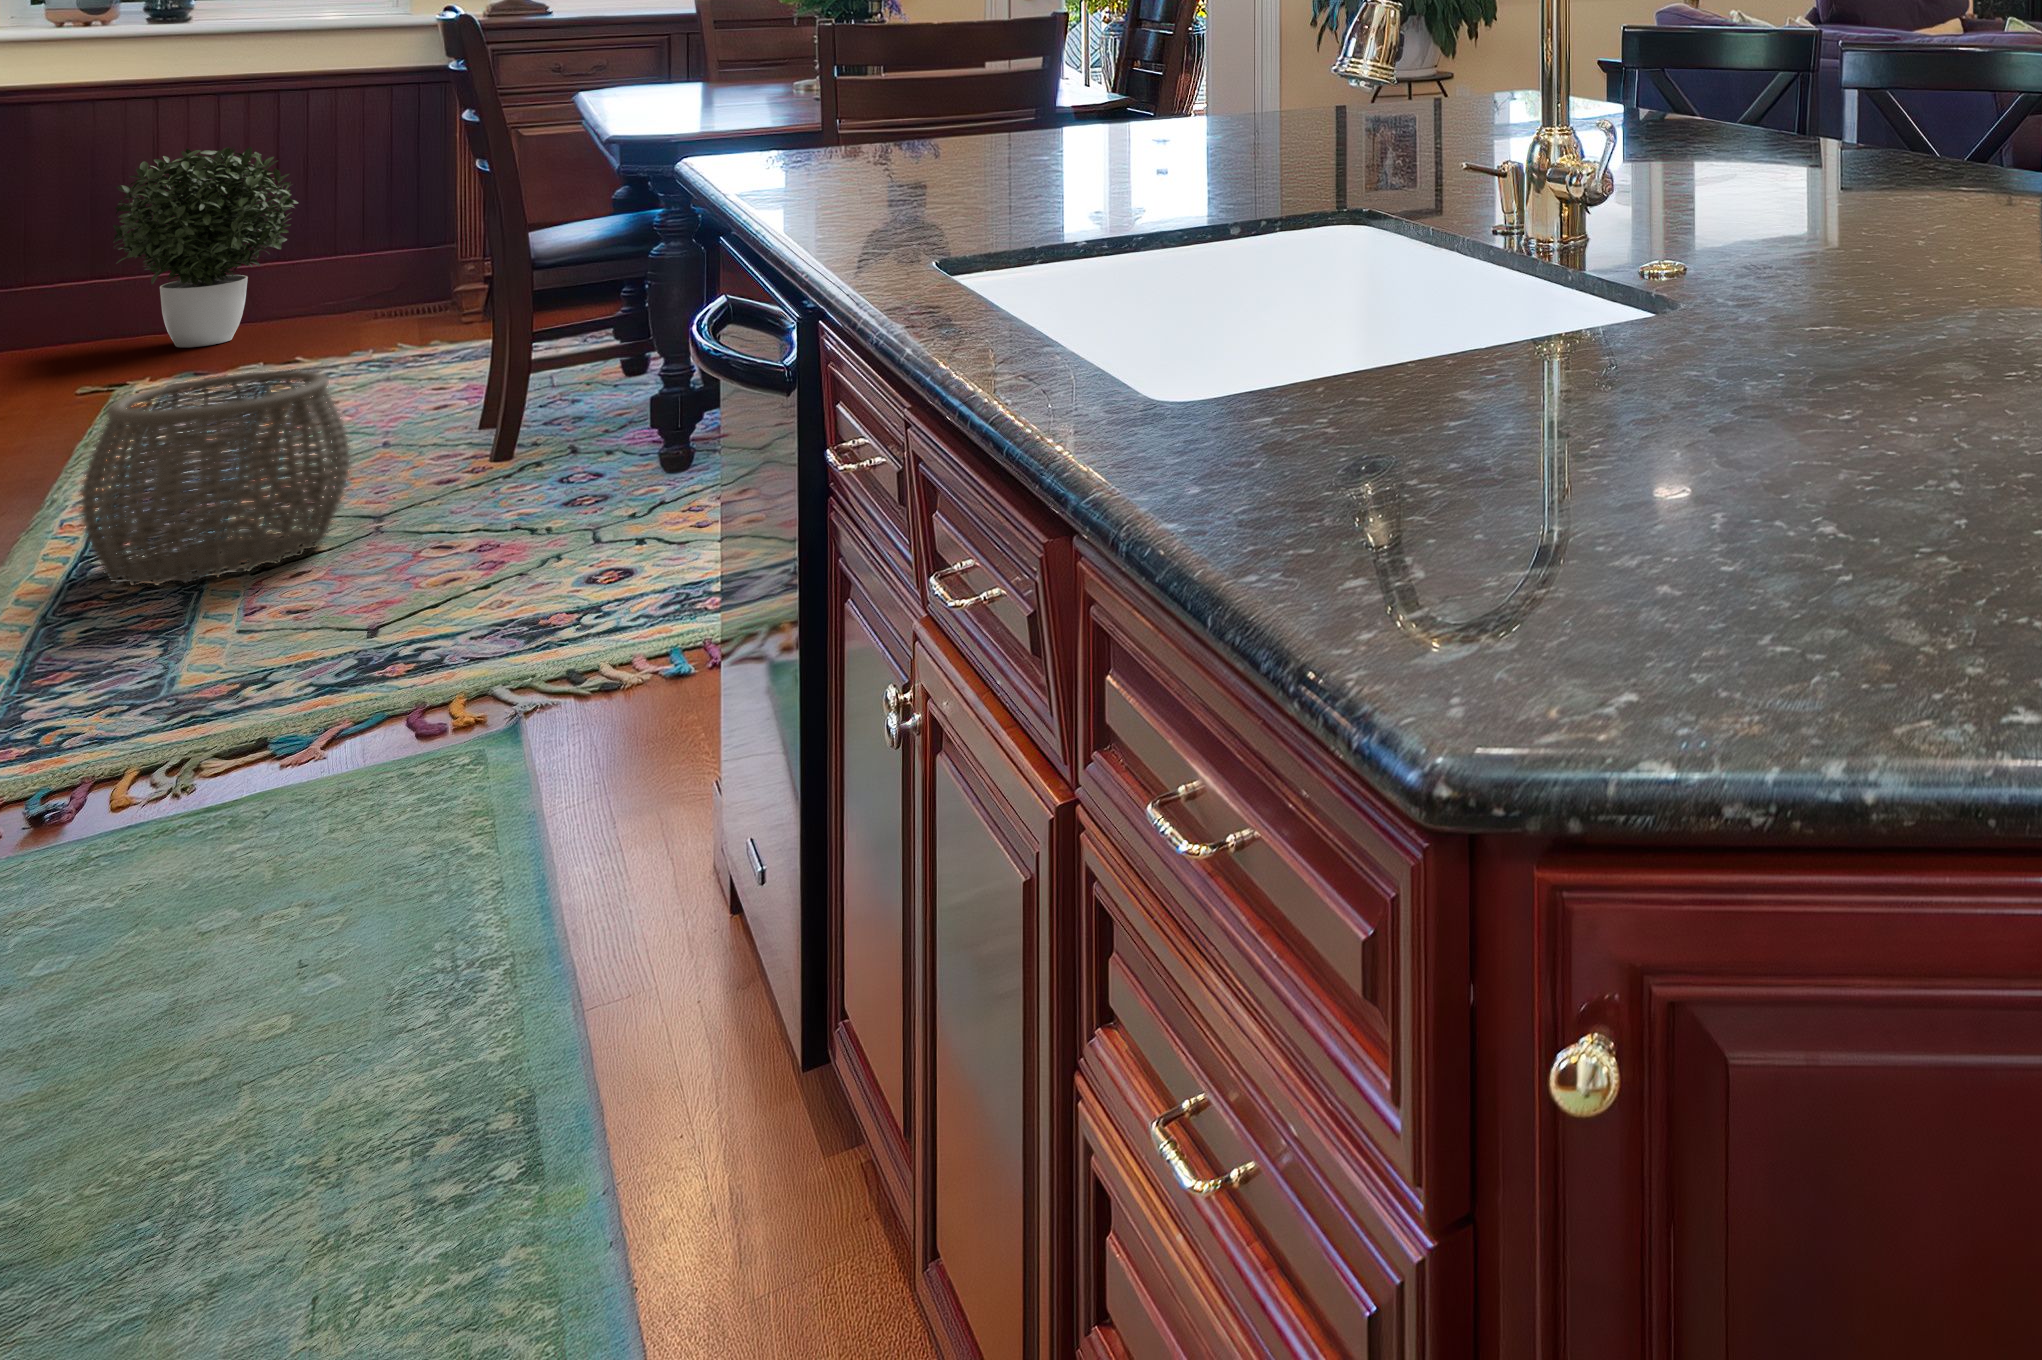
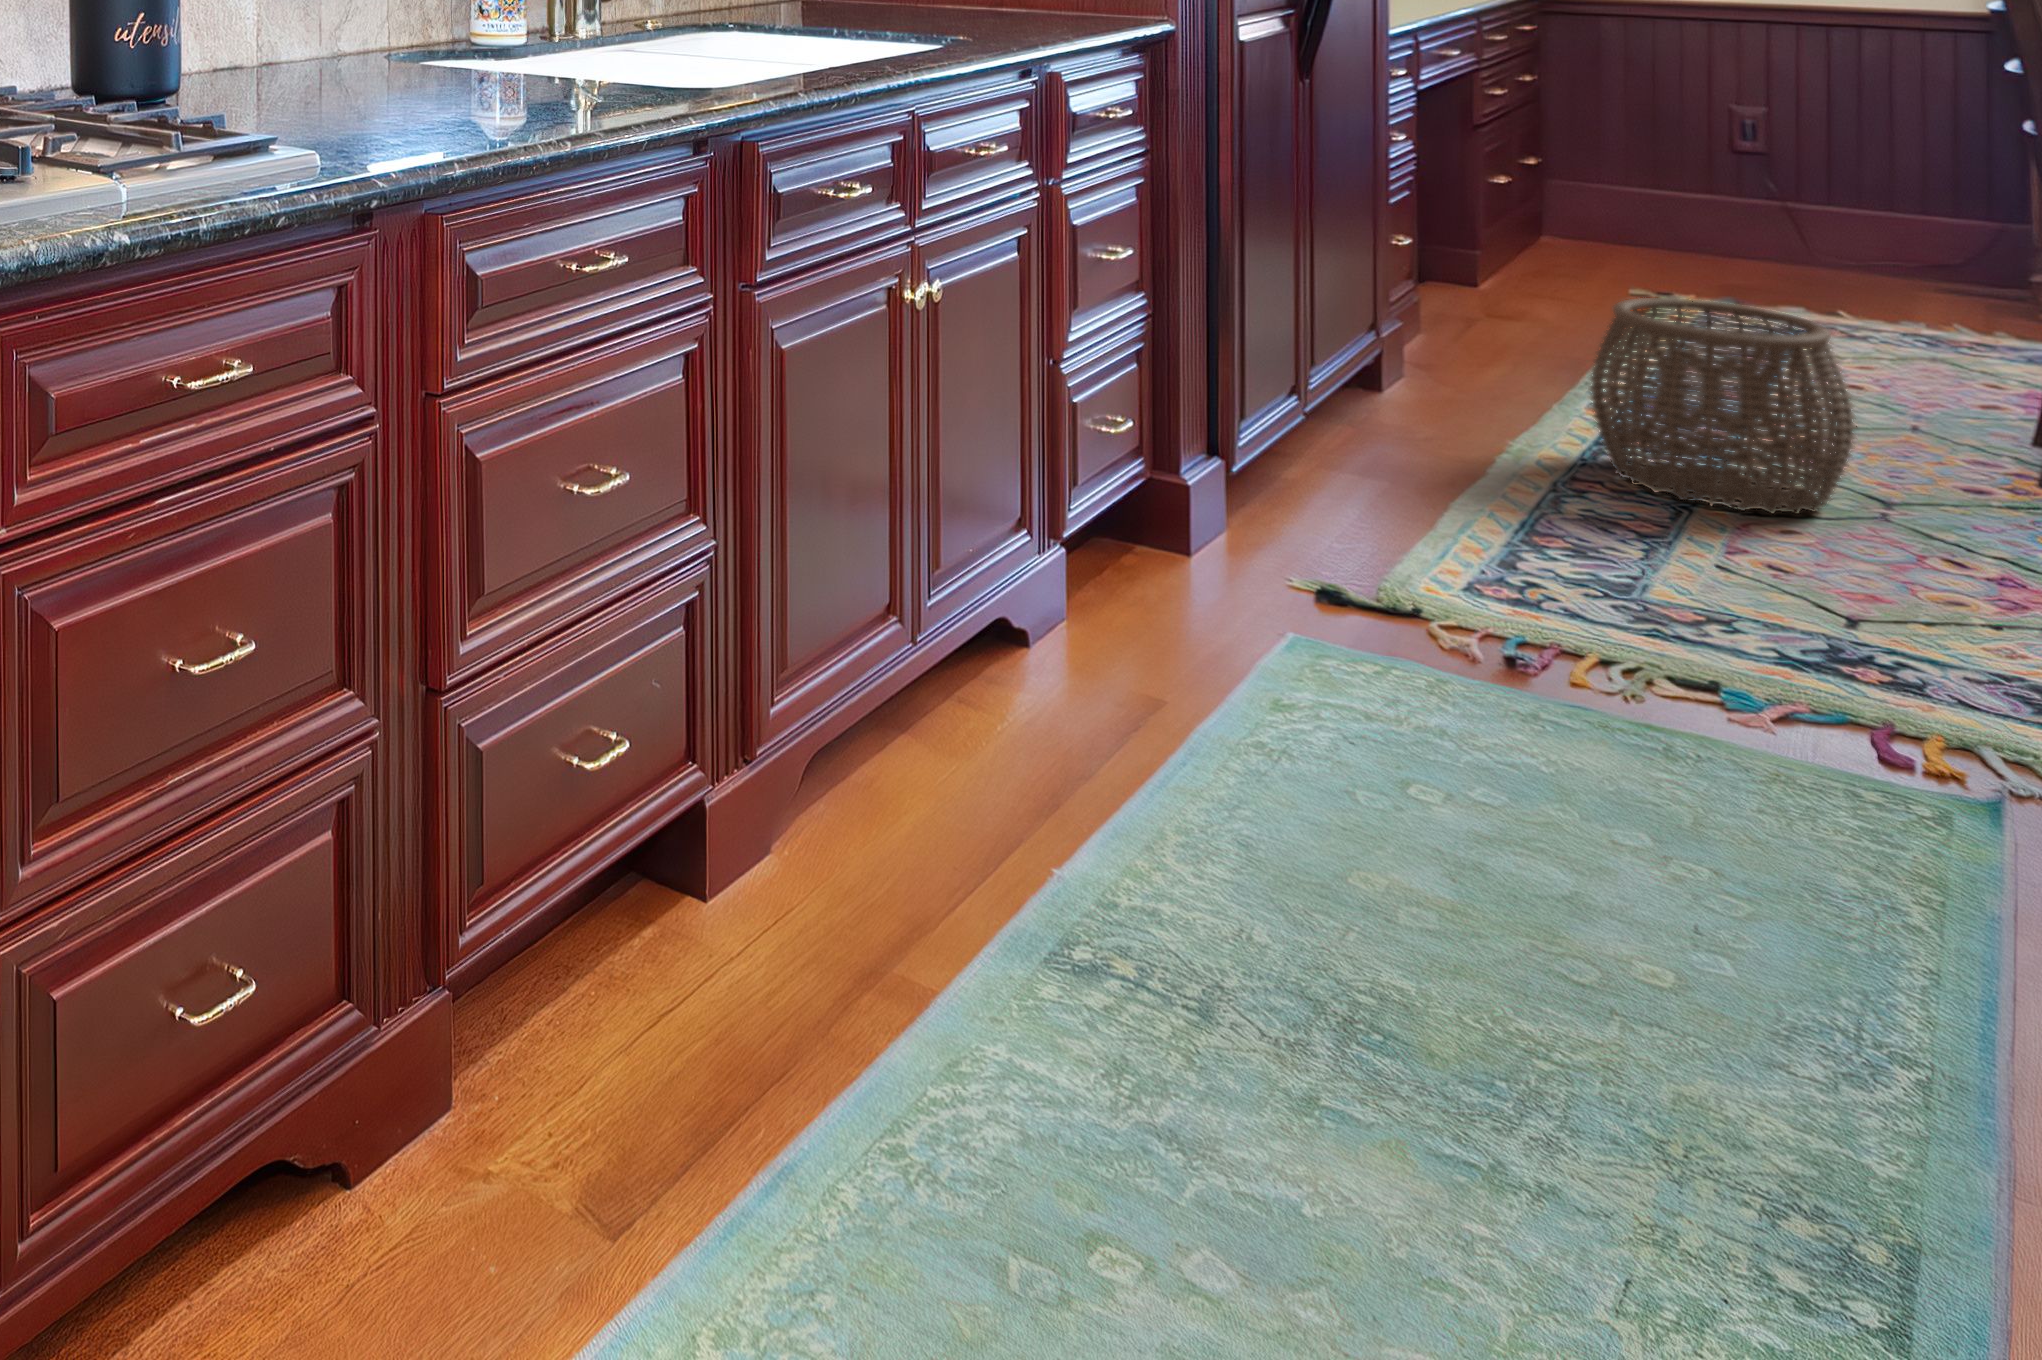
potted plant: present [113,147,298,347] -> none [1668,71,1851,276]

